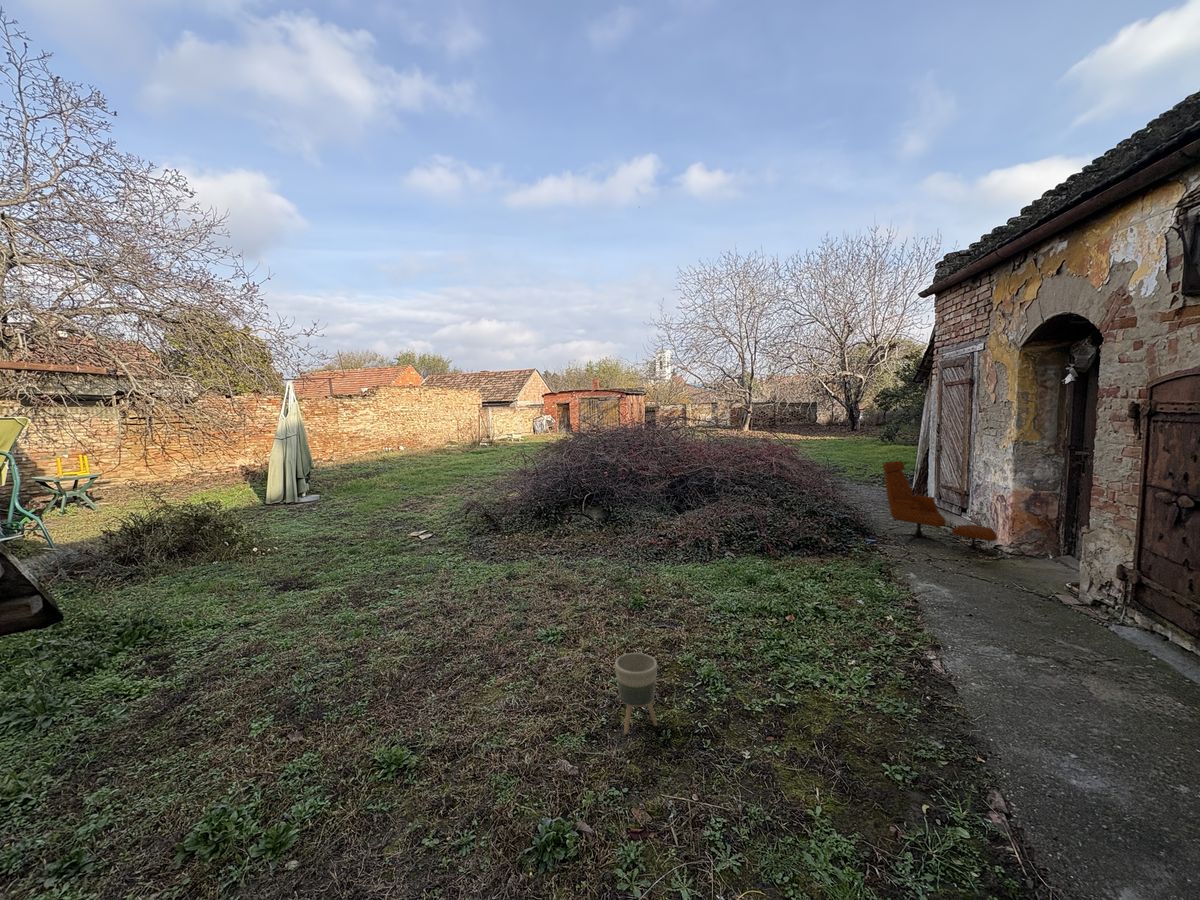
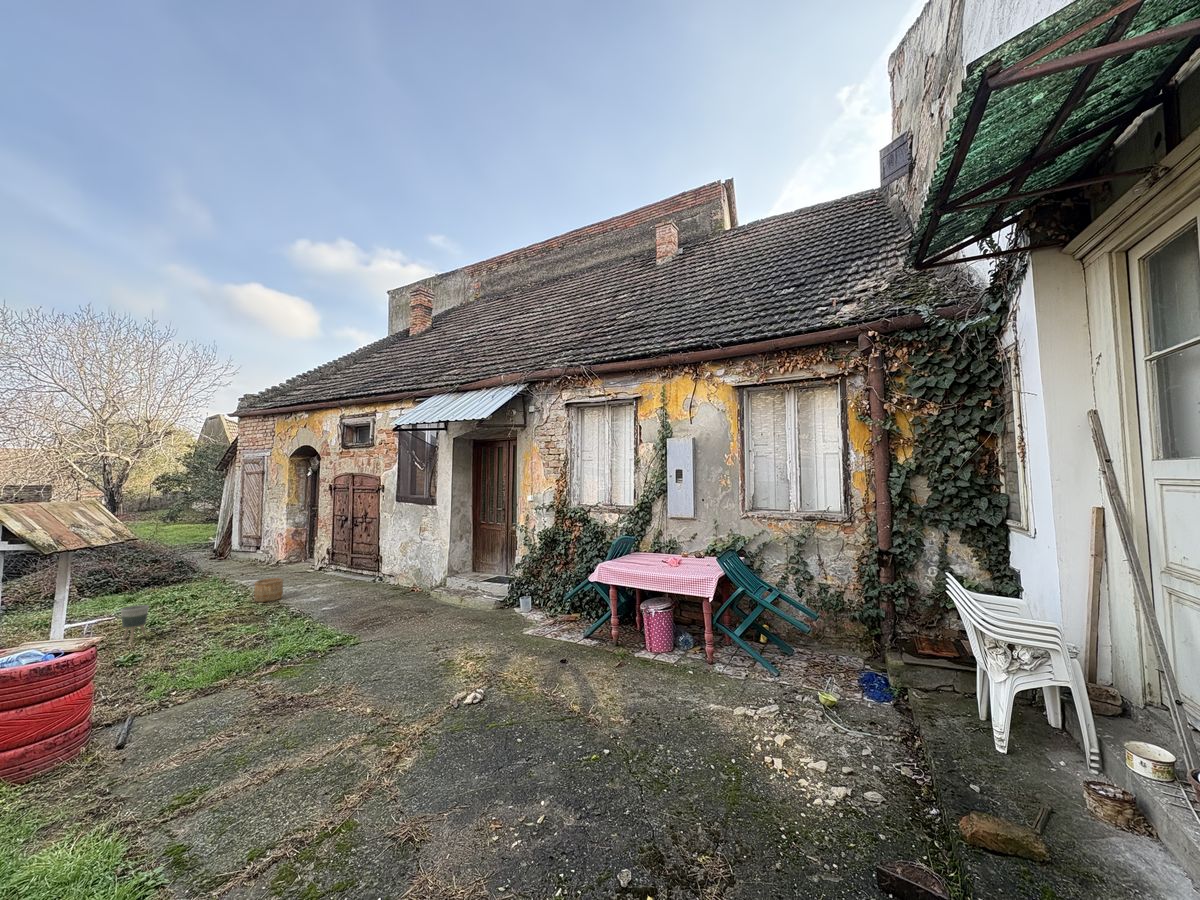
lounge chair: present [883,461,997,555] -> none [210,521,279,570]
wooden bucket: none [902,634,978,707] -> present [254,578,283,602]

